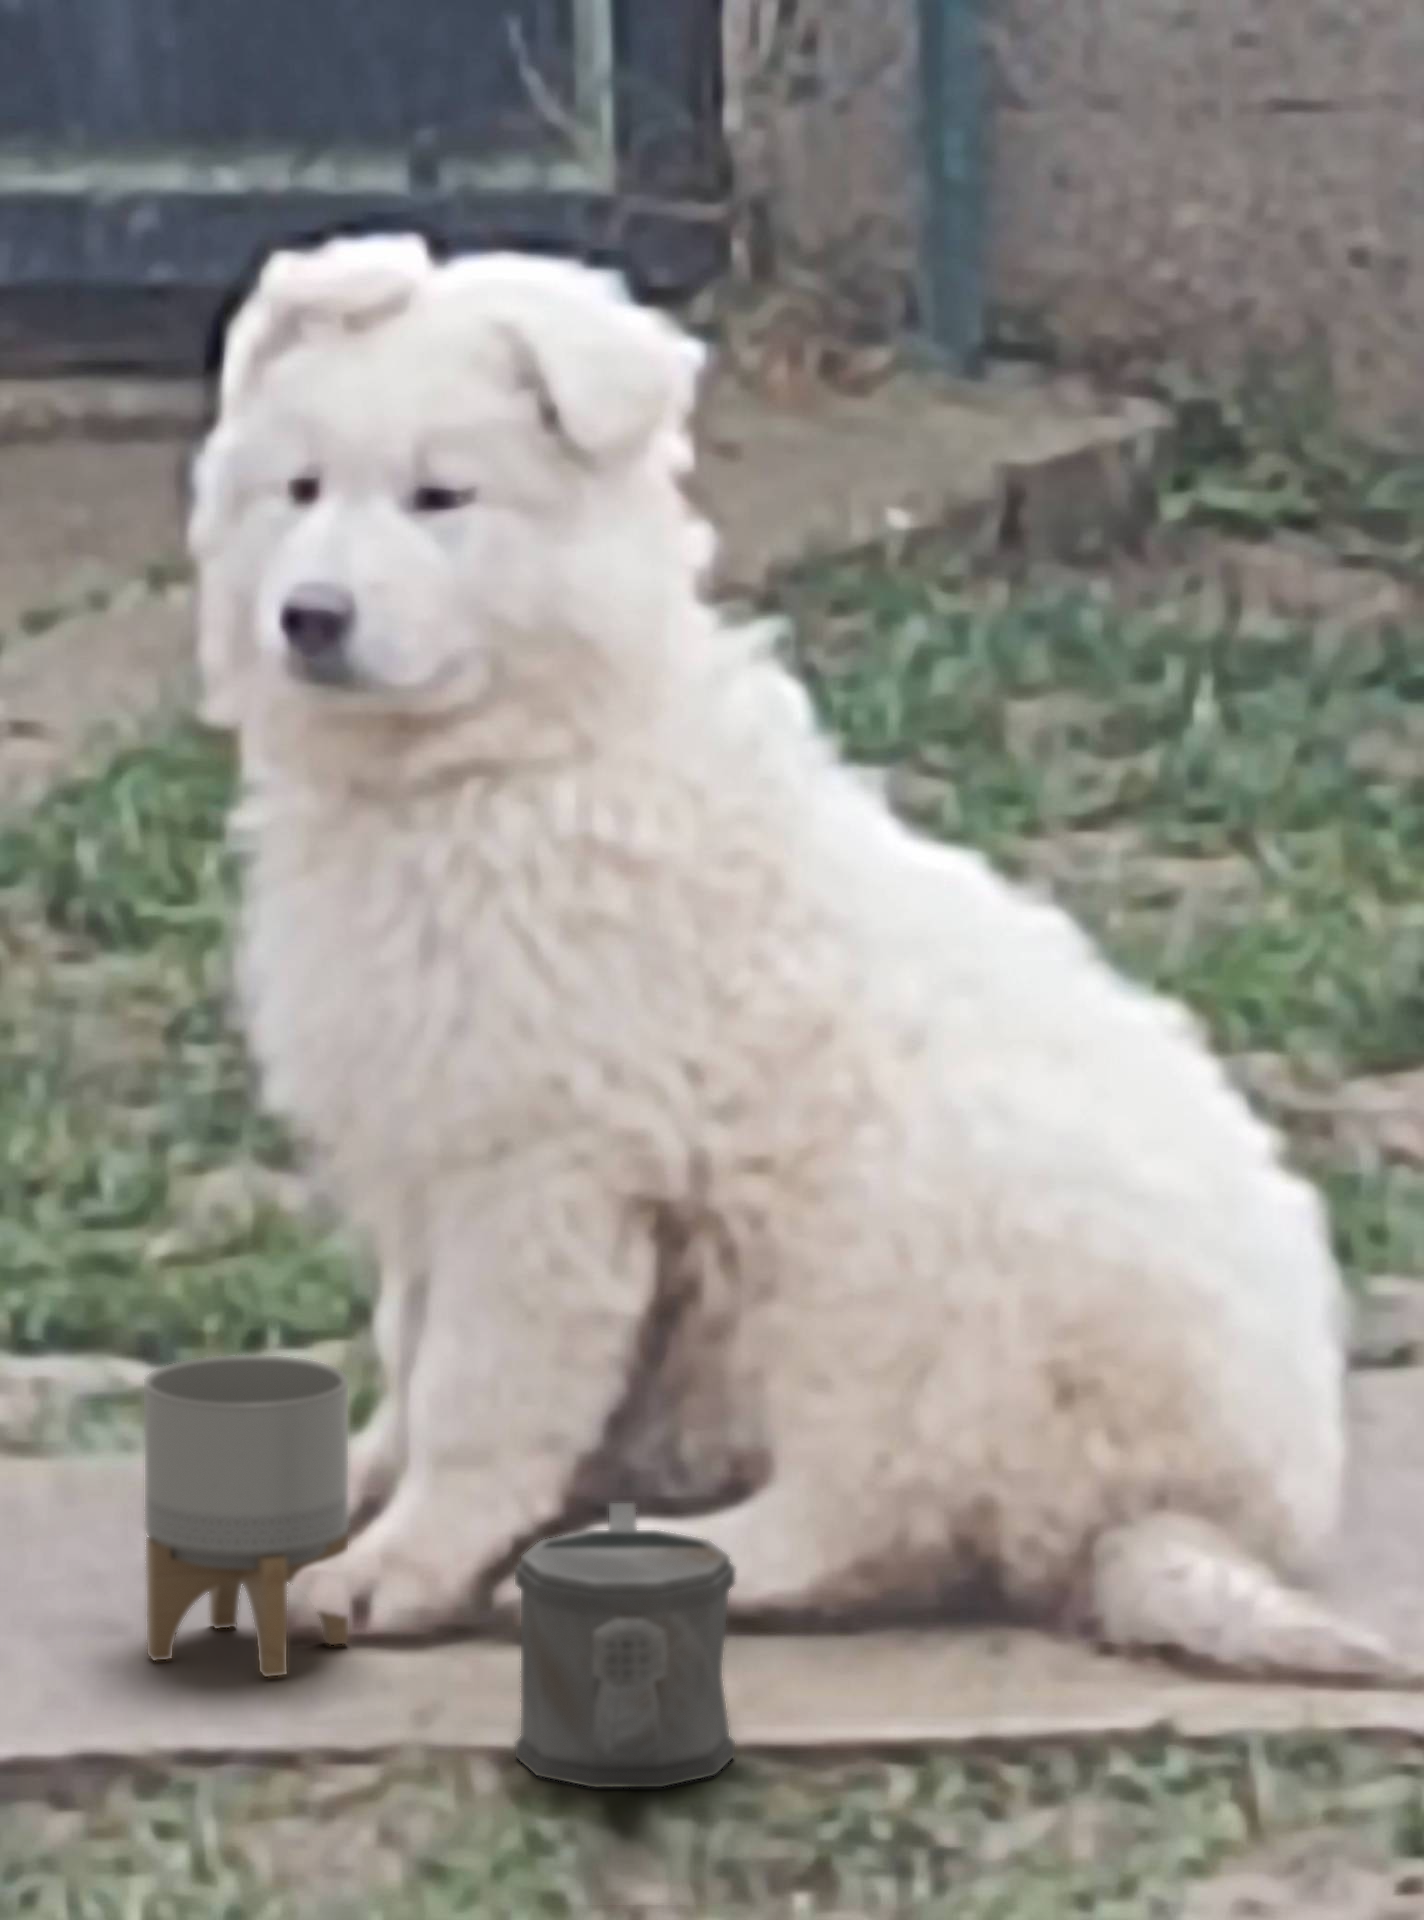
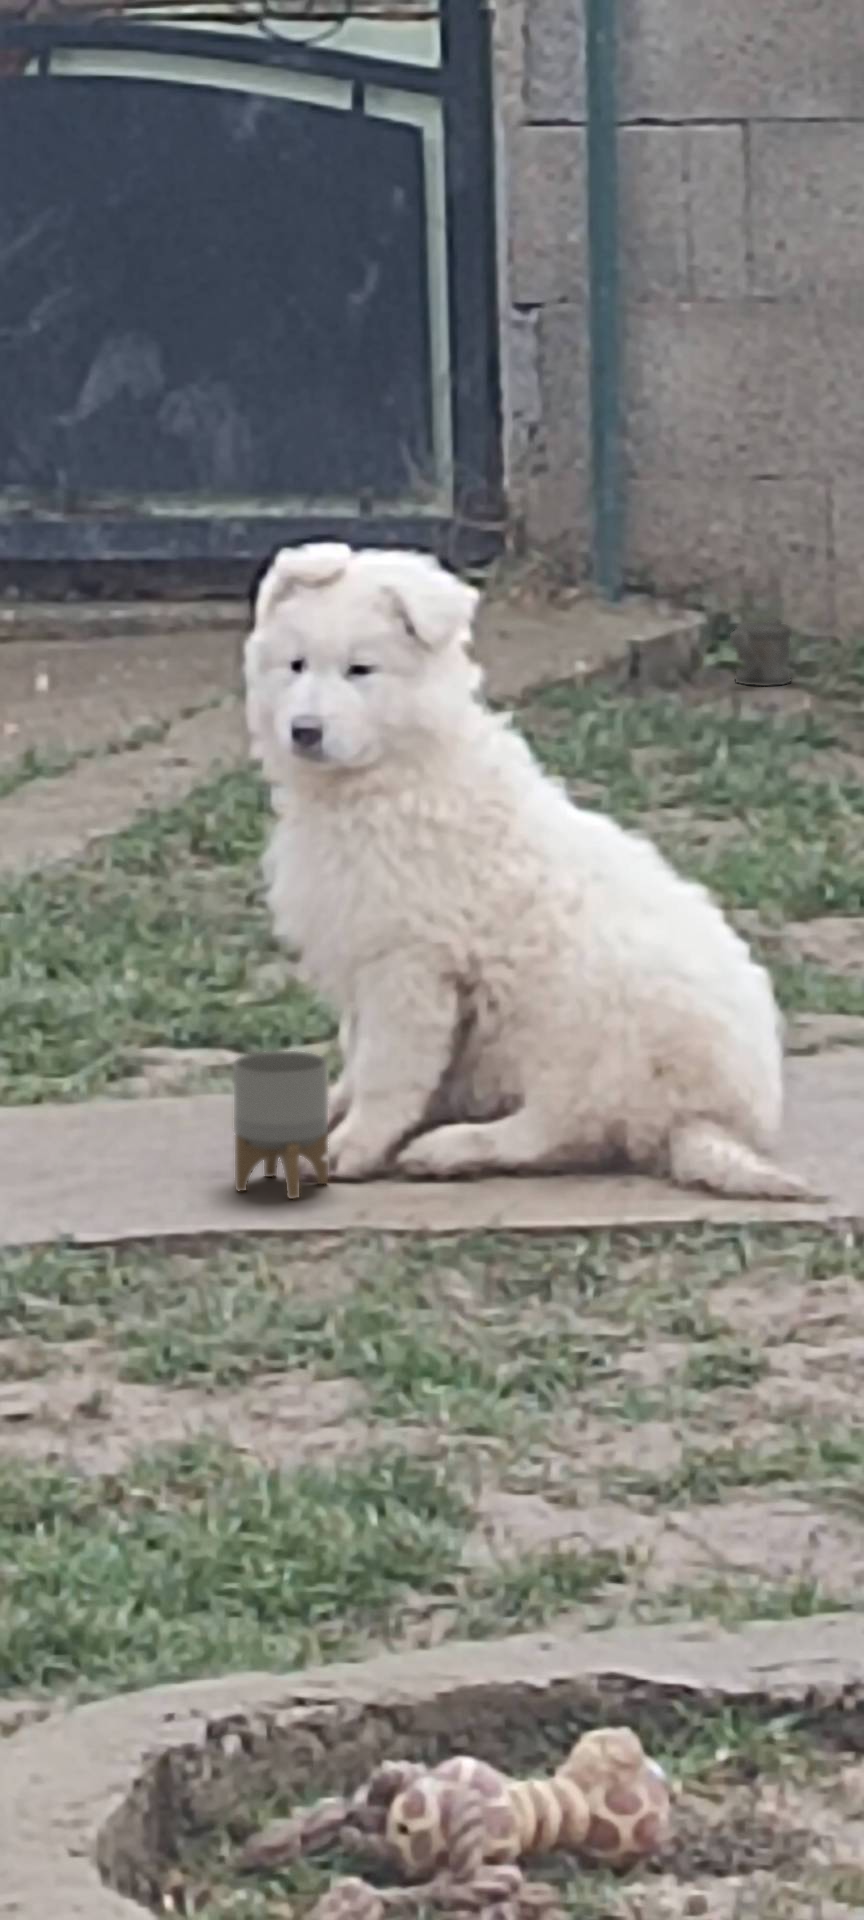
watering can: present [515,1503,735,1787] -> present [730,619,792,686]

